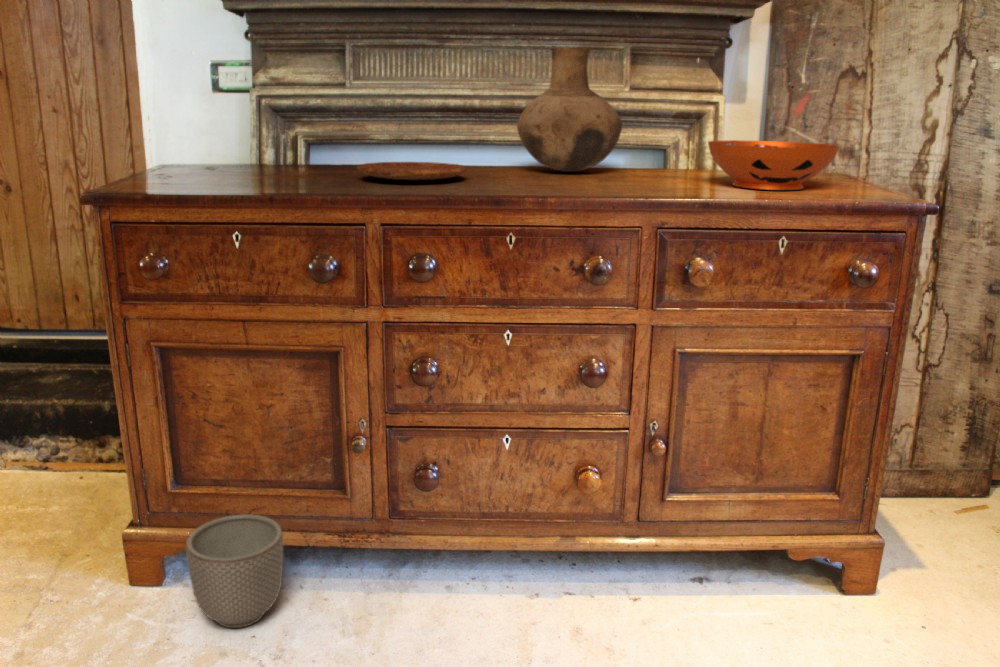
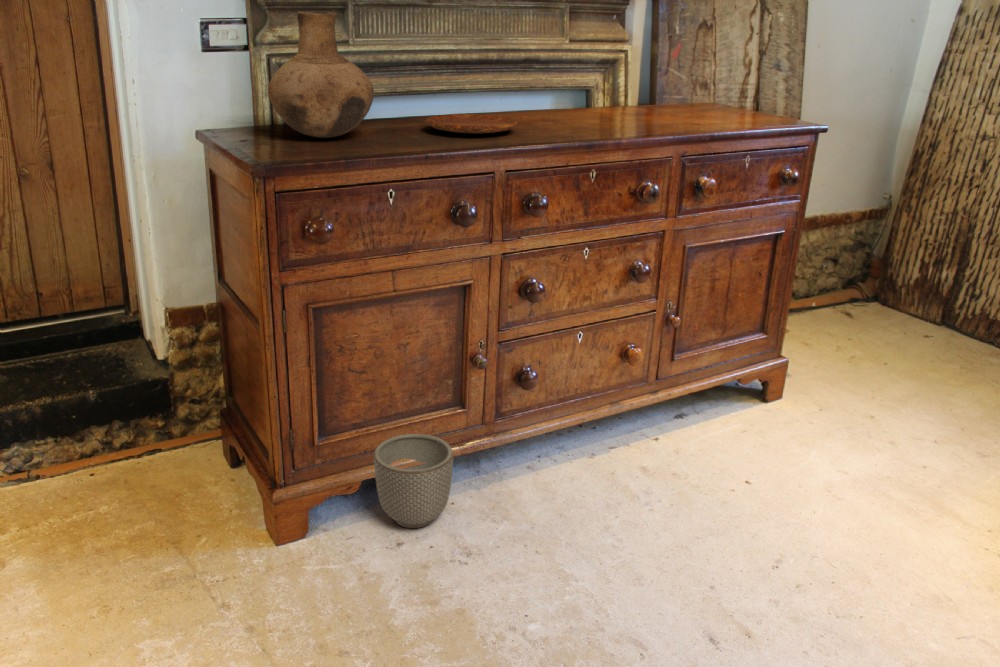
vase: present [517,47,622,172] -> present [268,11,374,138]
decorative bowl: present [708,140,839,190] -> none [670,85,764,124]

